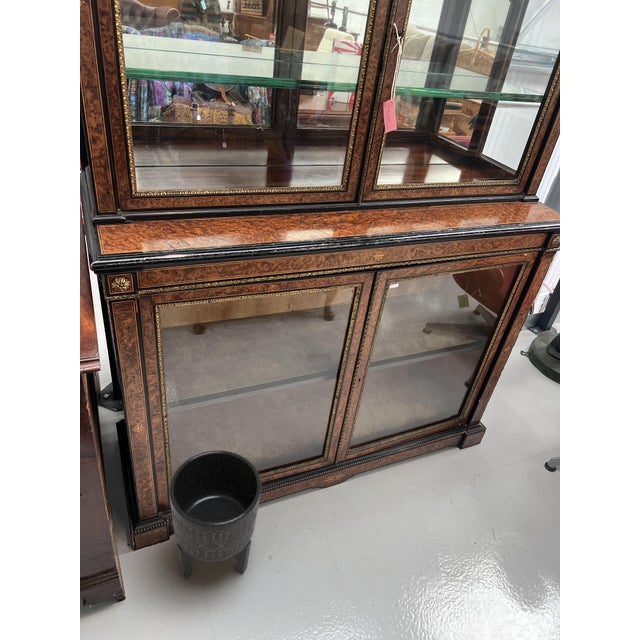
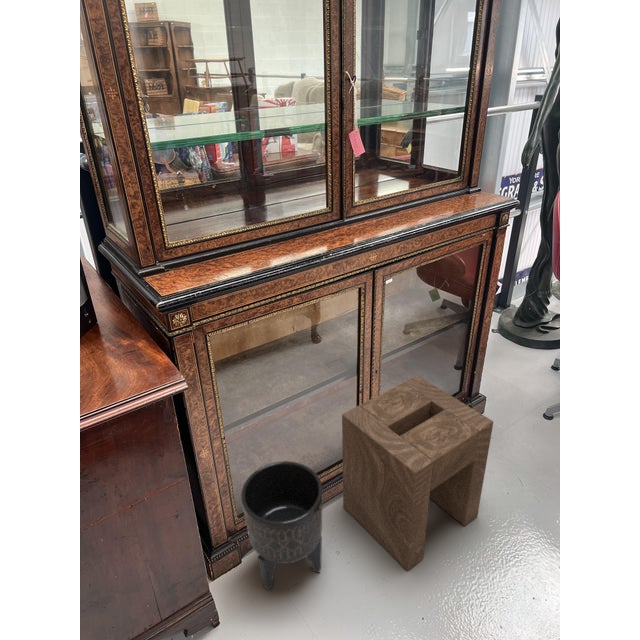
stool: none [292,393,472,600] -> present [342,375,493,571]

